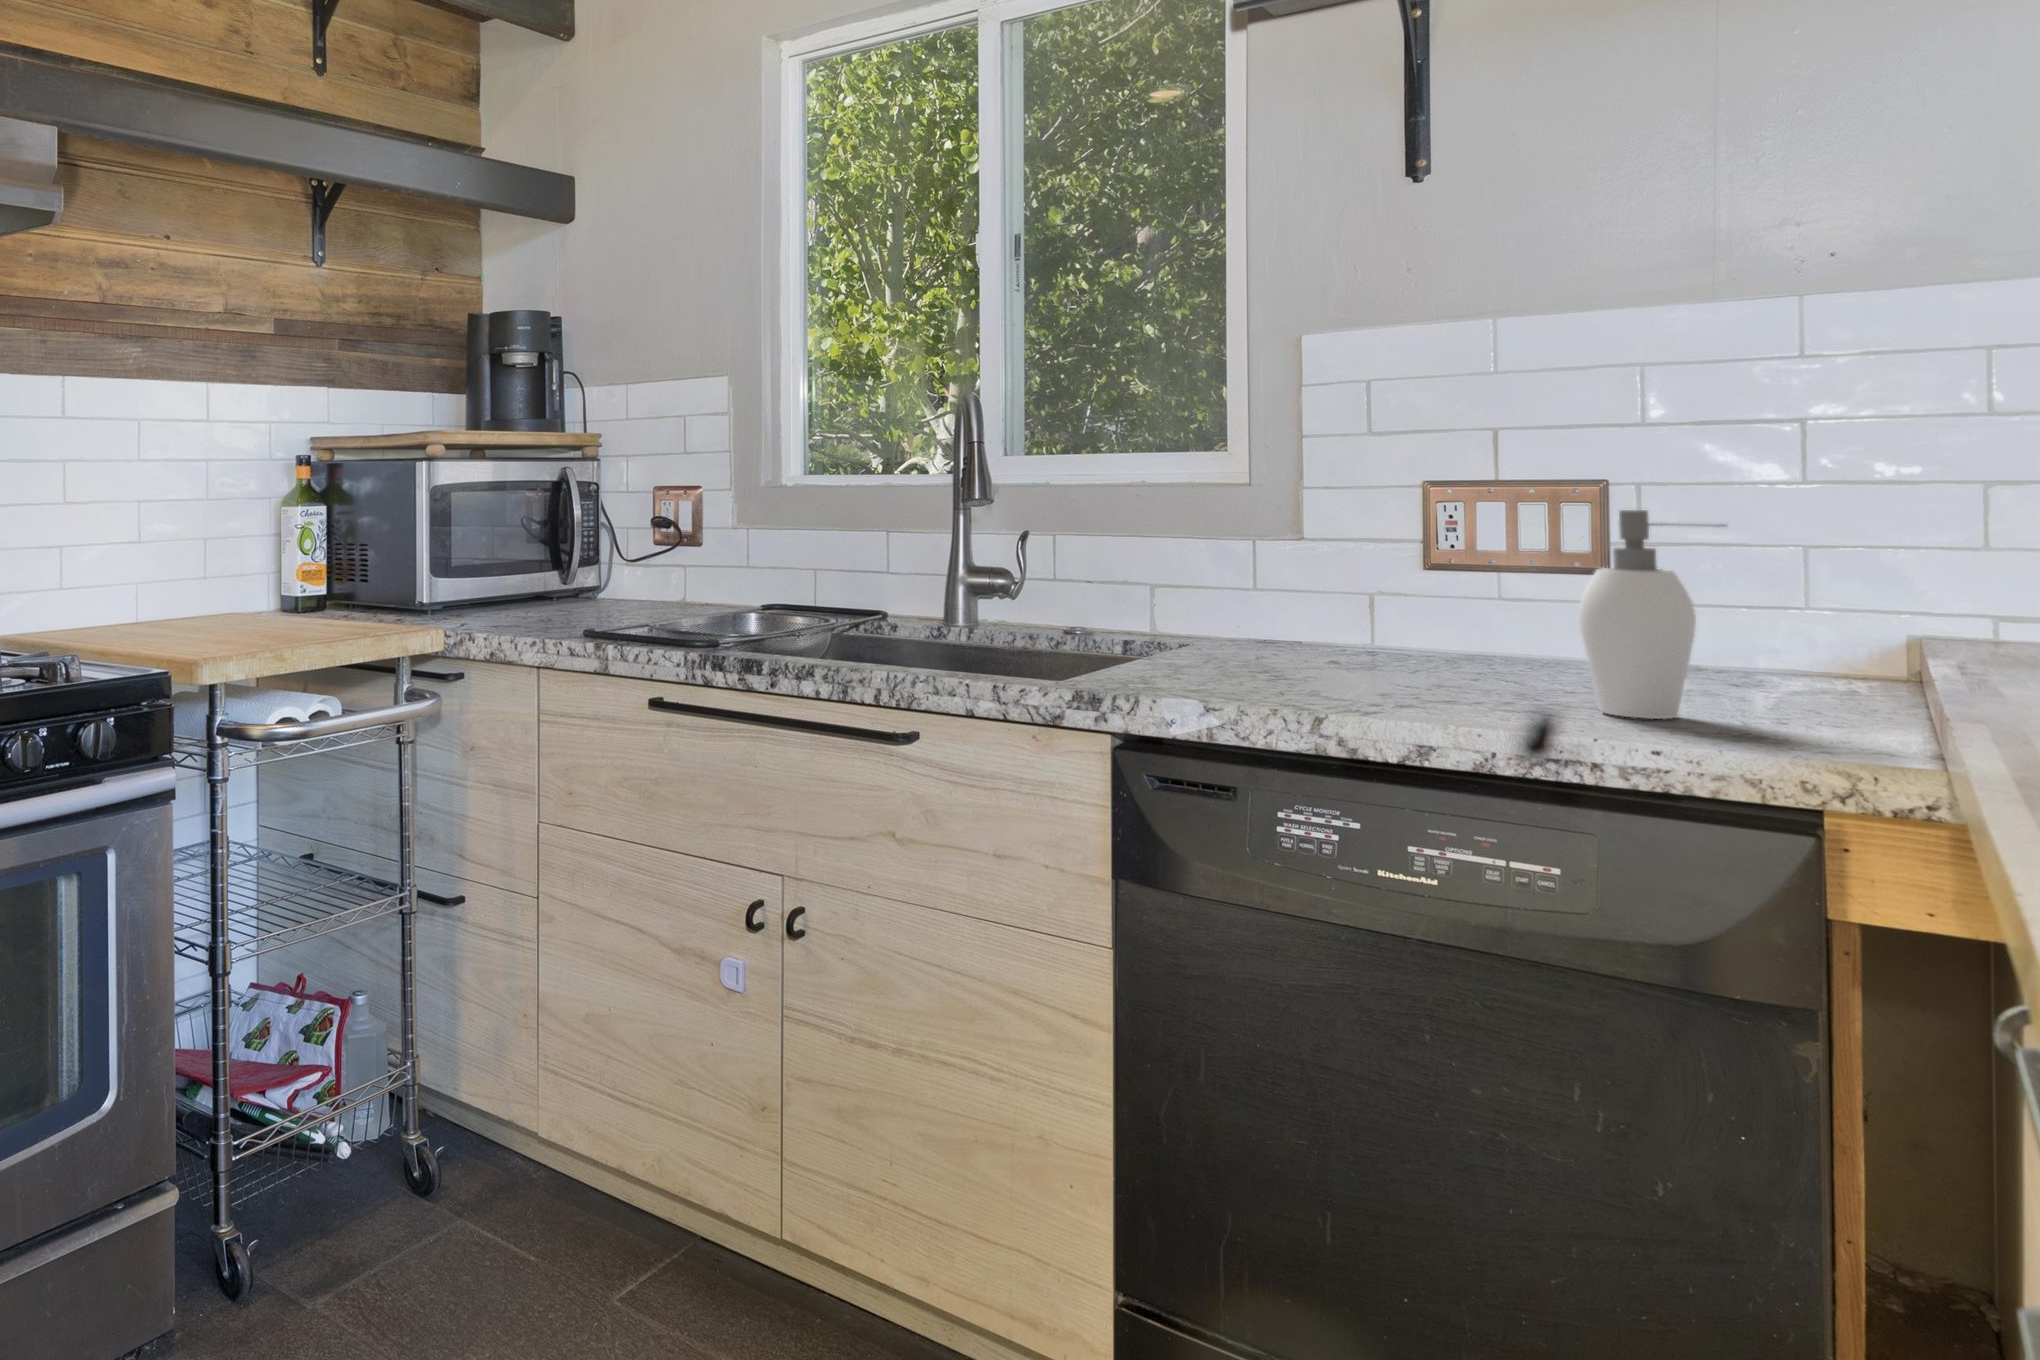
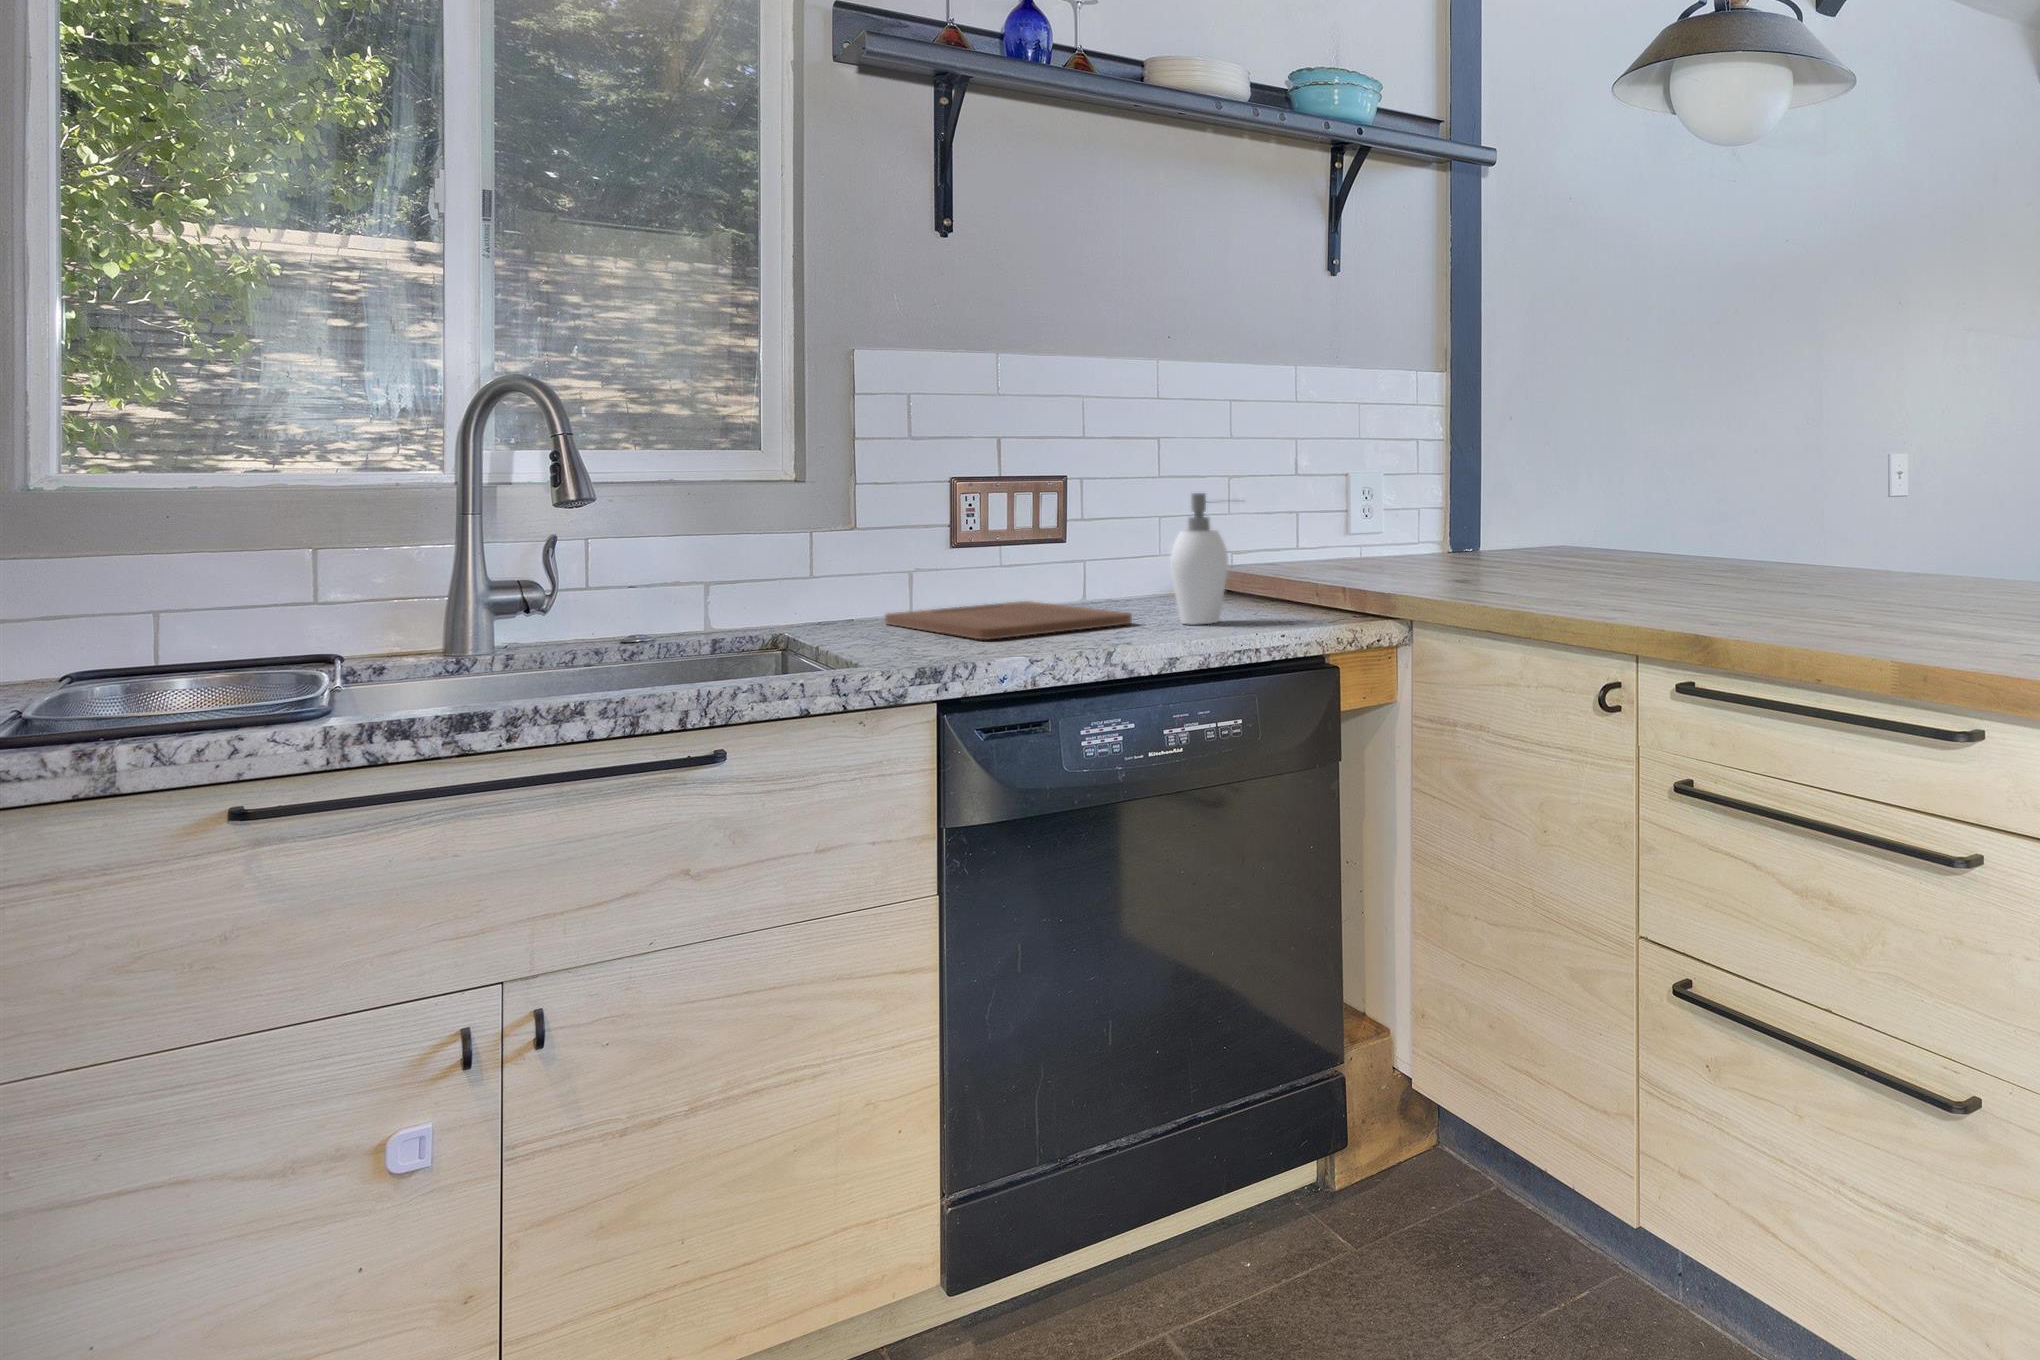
cutting board: none [1284,640,1543,697] -> present [885,601,1132,640]

